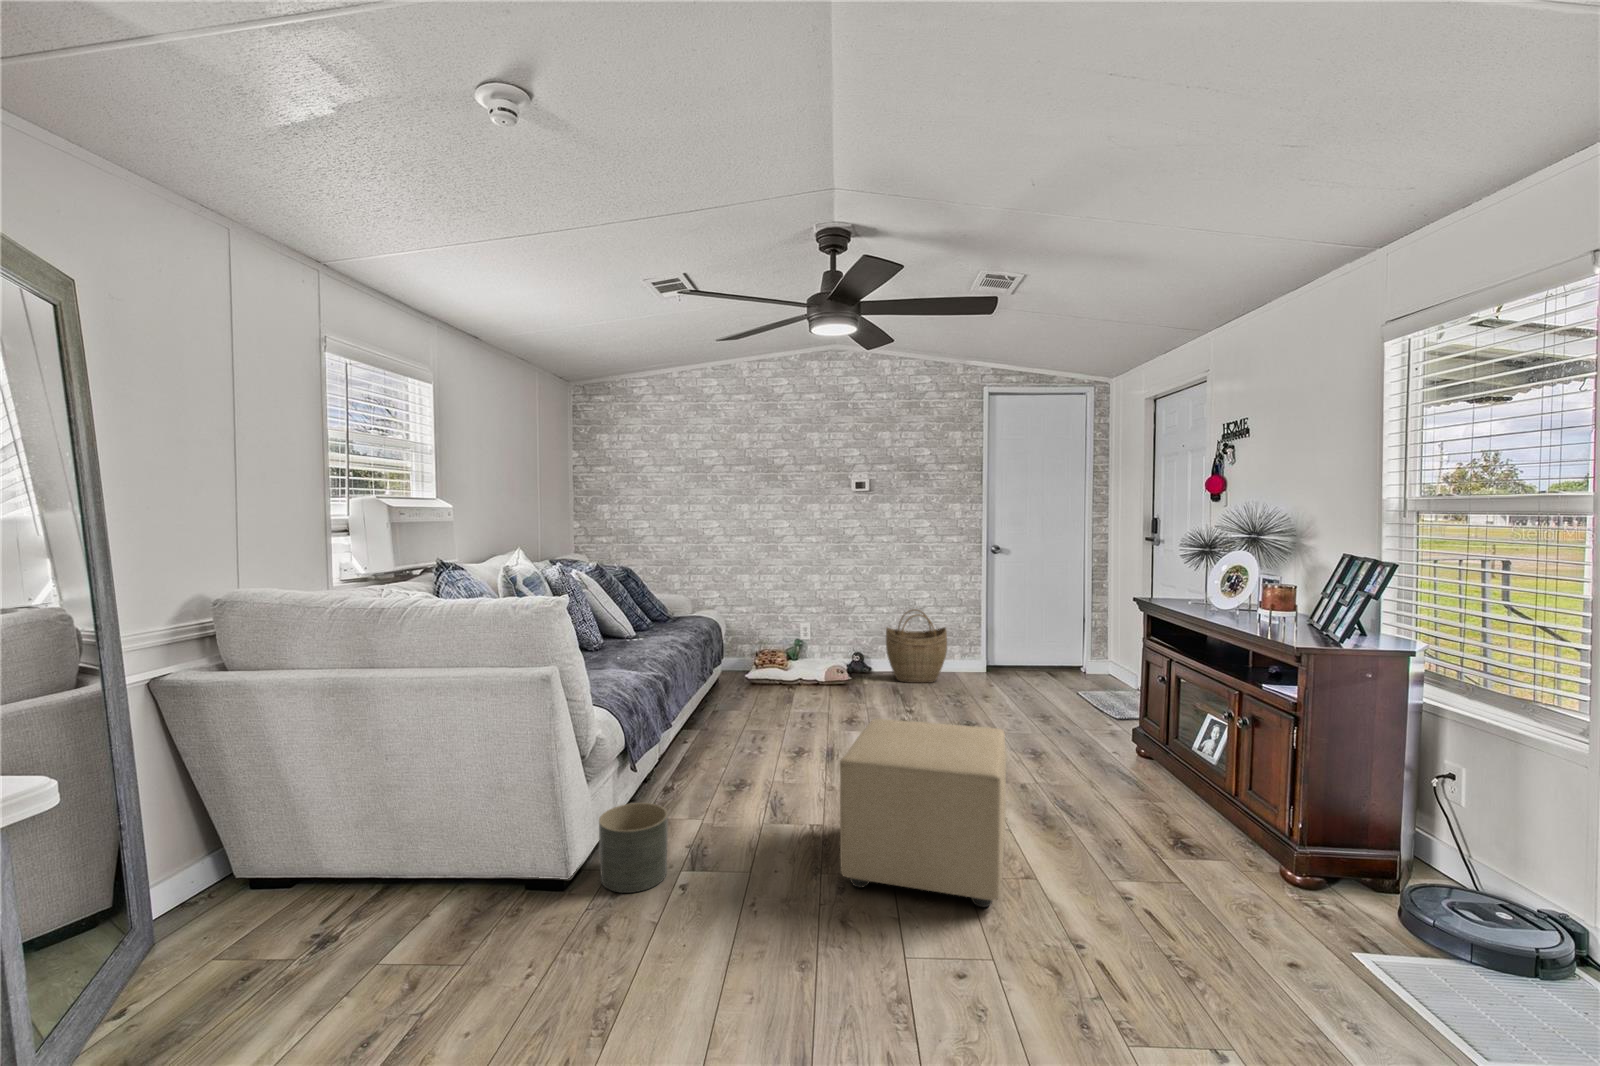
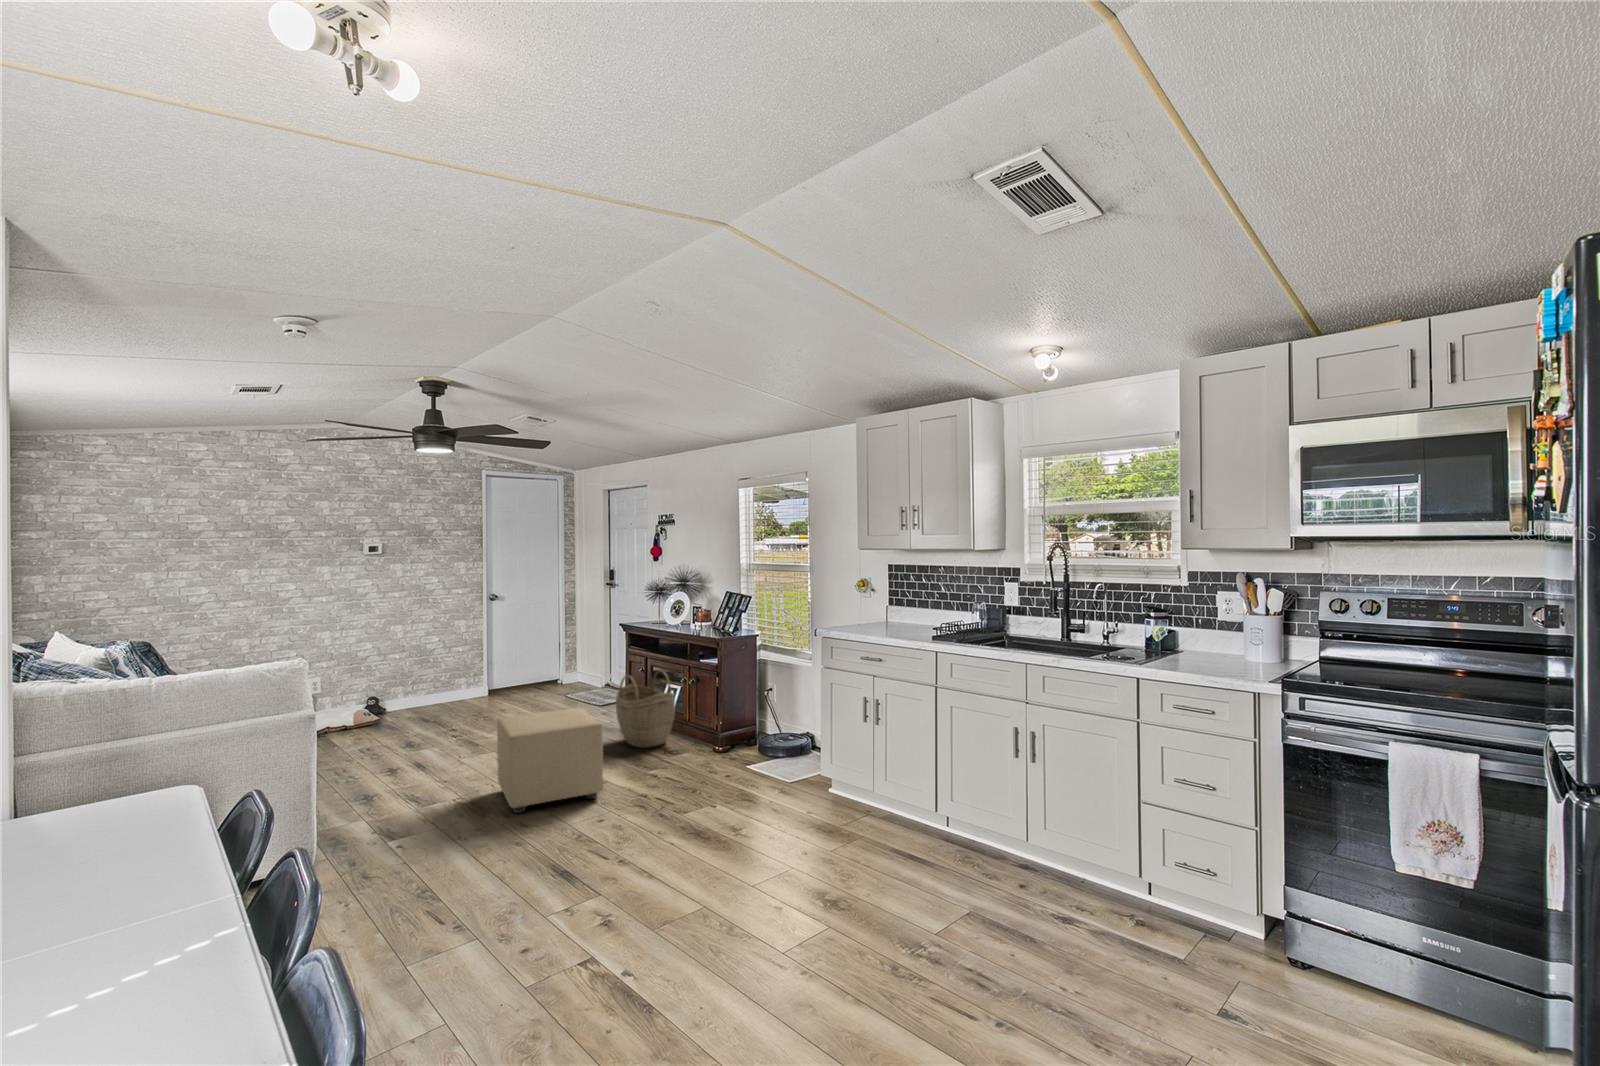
woven basket: present [886,609,947,683] -> present [616,670,675,748]
planter: present [599,803,668,893] -> none [331,803,387,864]

